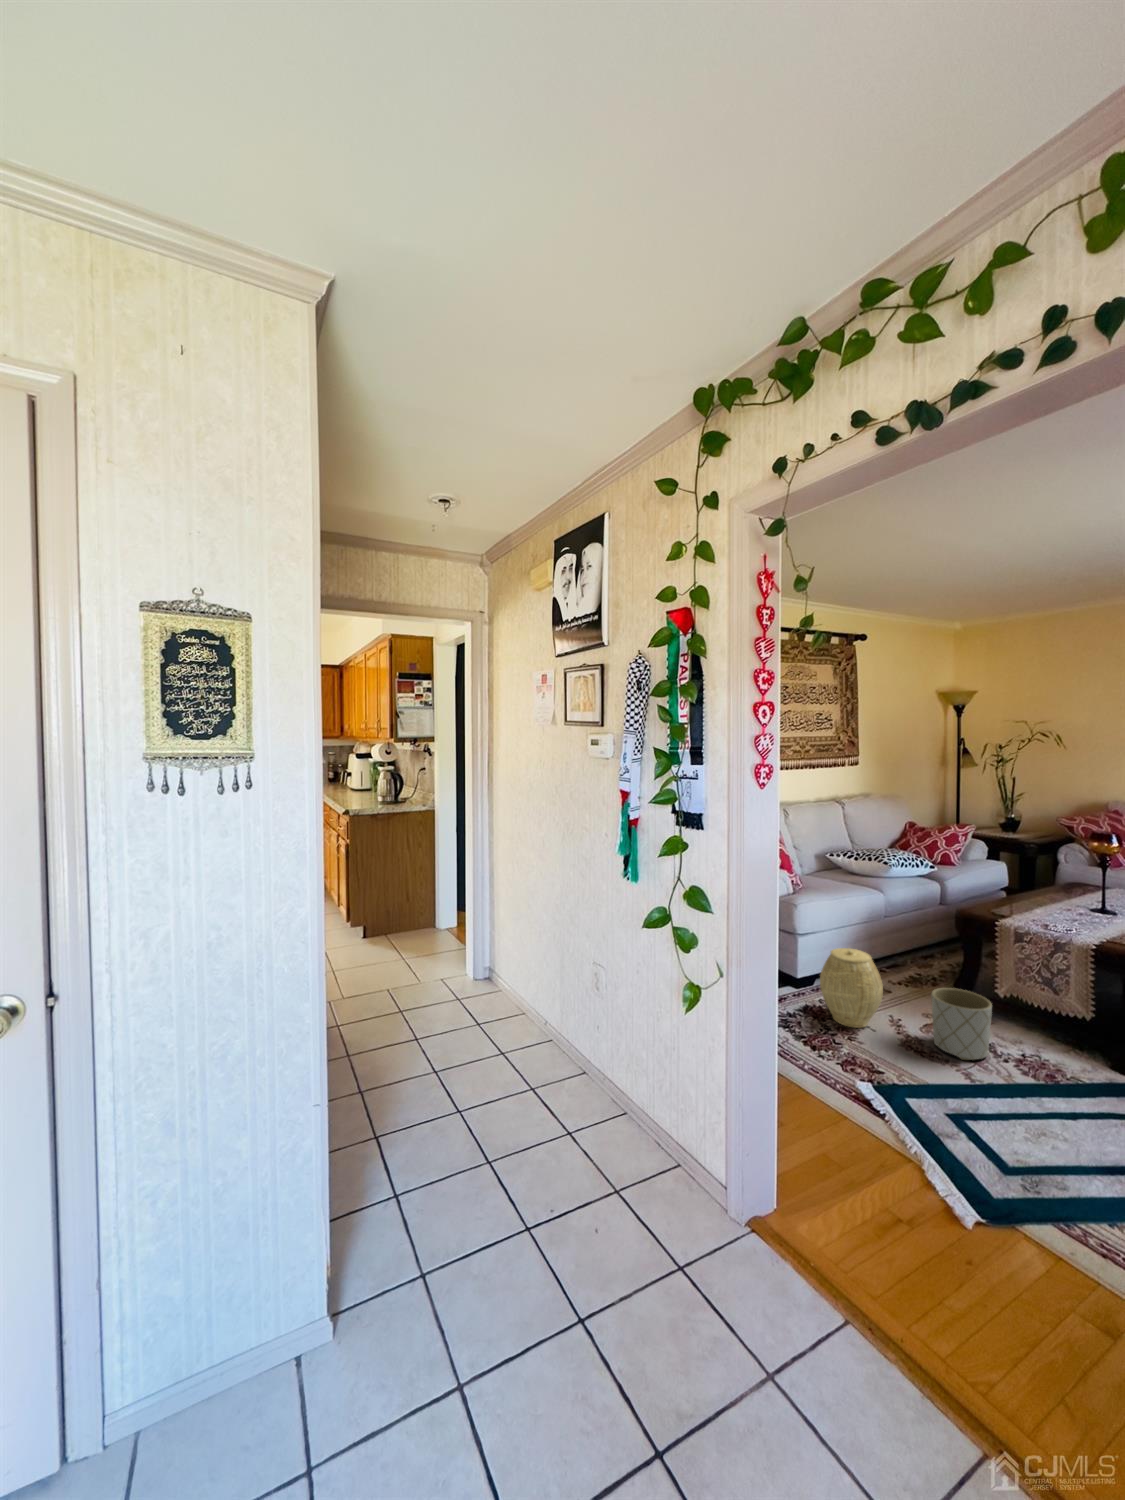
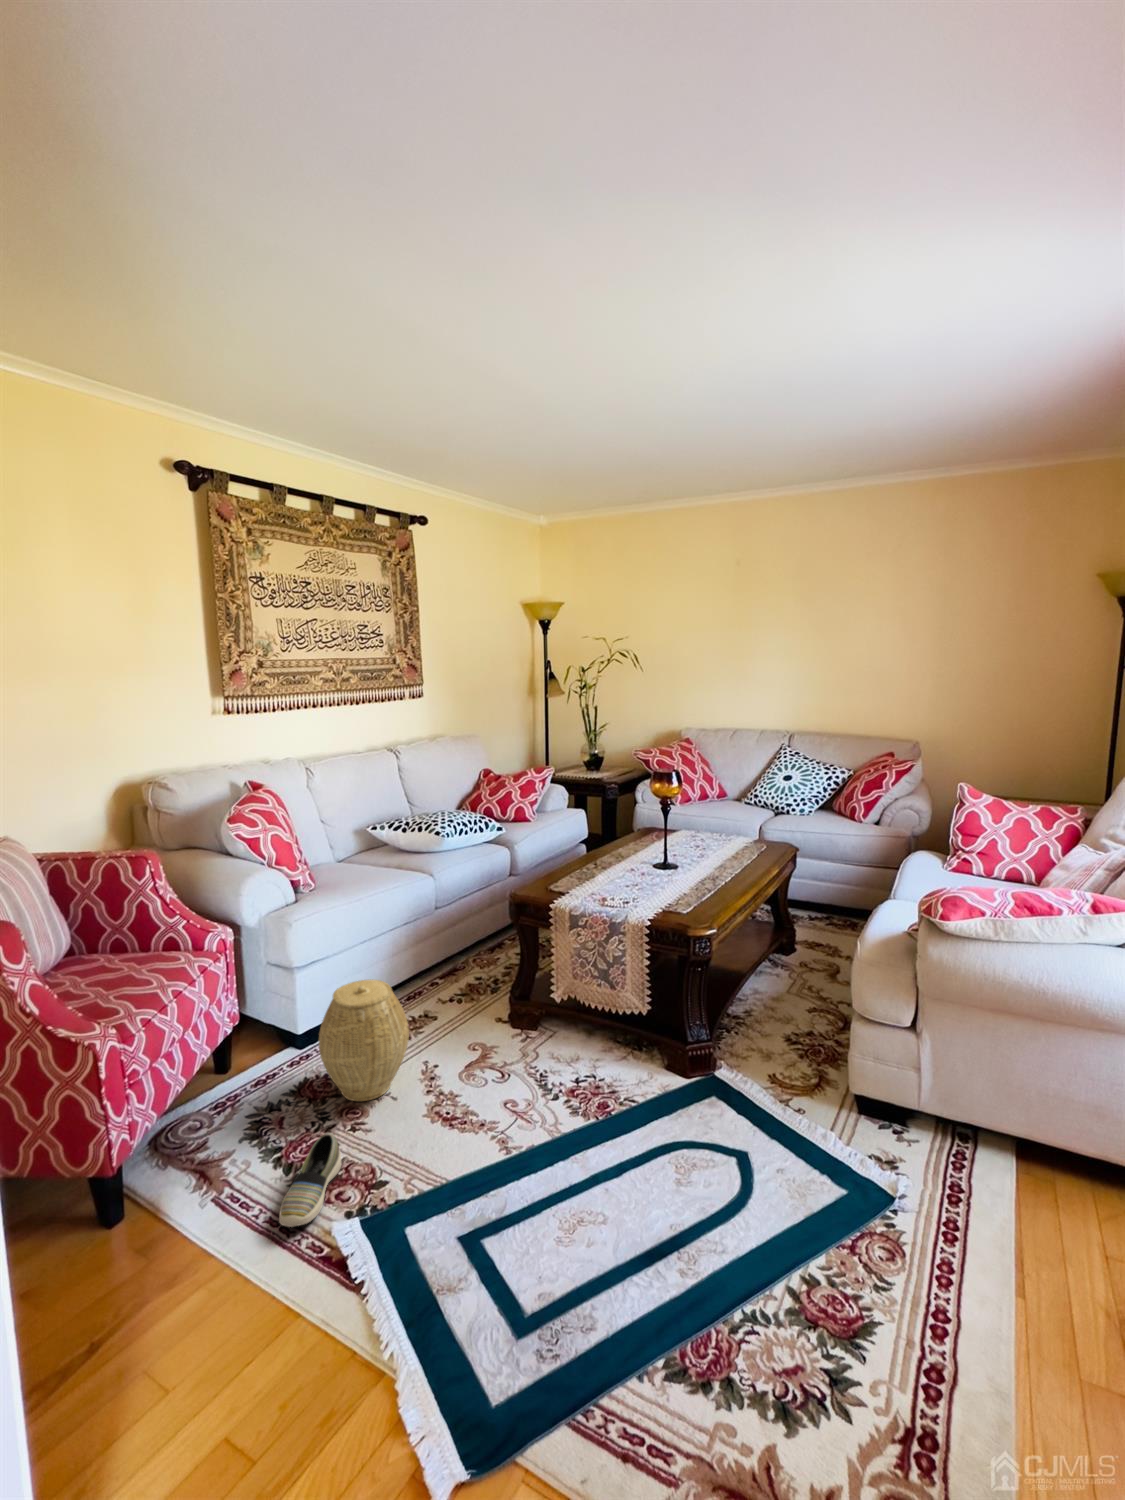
planter: present [931,988,992,1060] -> none [467,1010,538,1115]
shoe: none [817,1032,848,1075] -> present [279,1133,341,1227]

